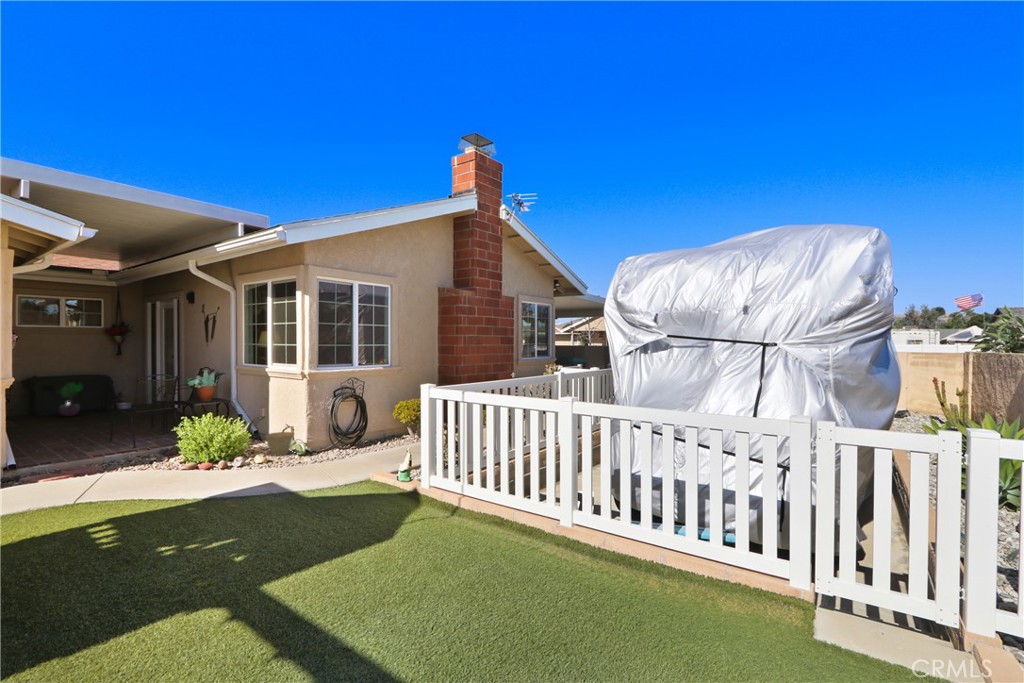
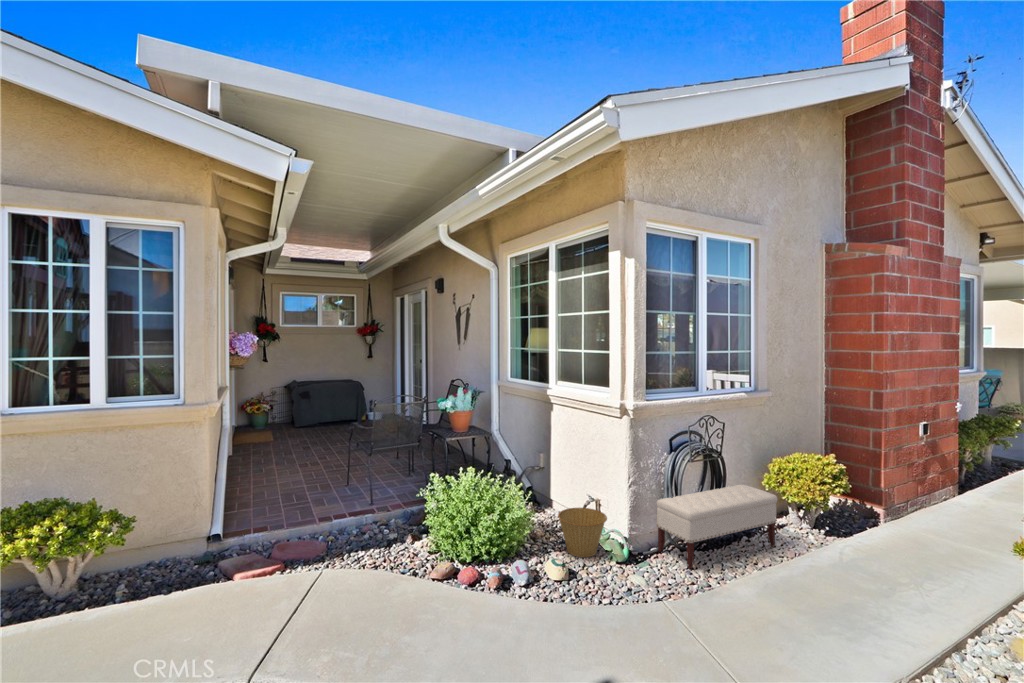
potted tree: present [59,383,80,416] -> none [310,386,336,427]
bench: none [323,415,390,454] -> present [657,485,777,569]

